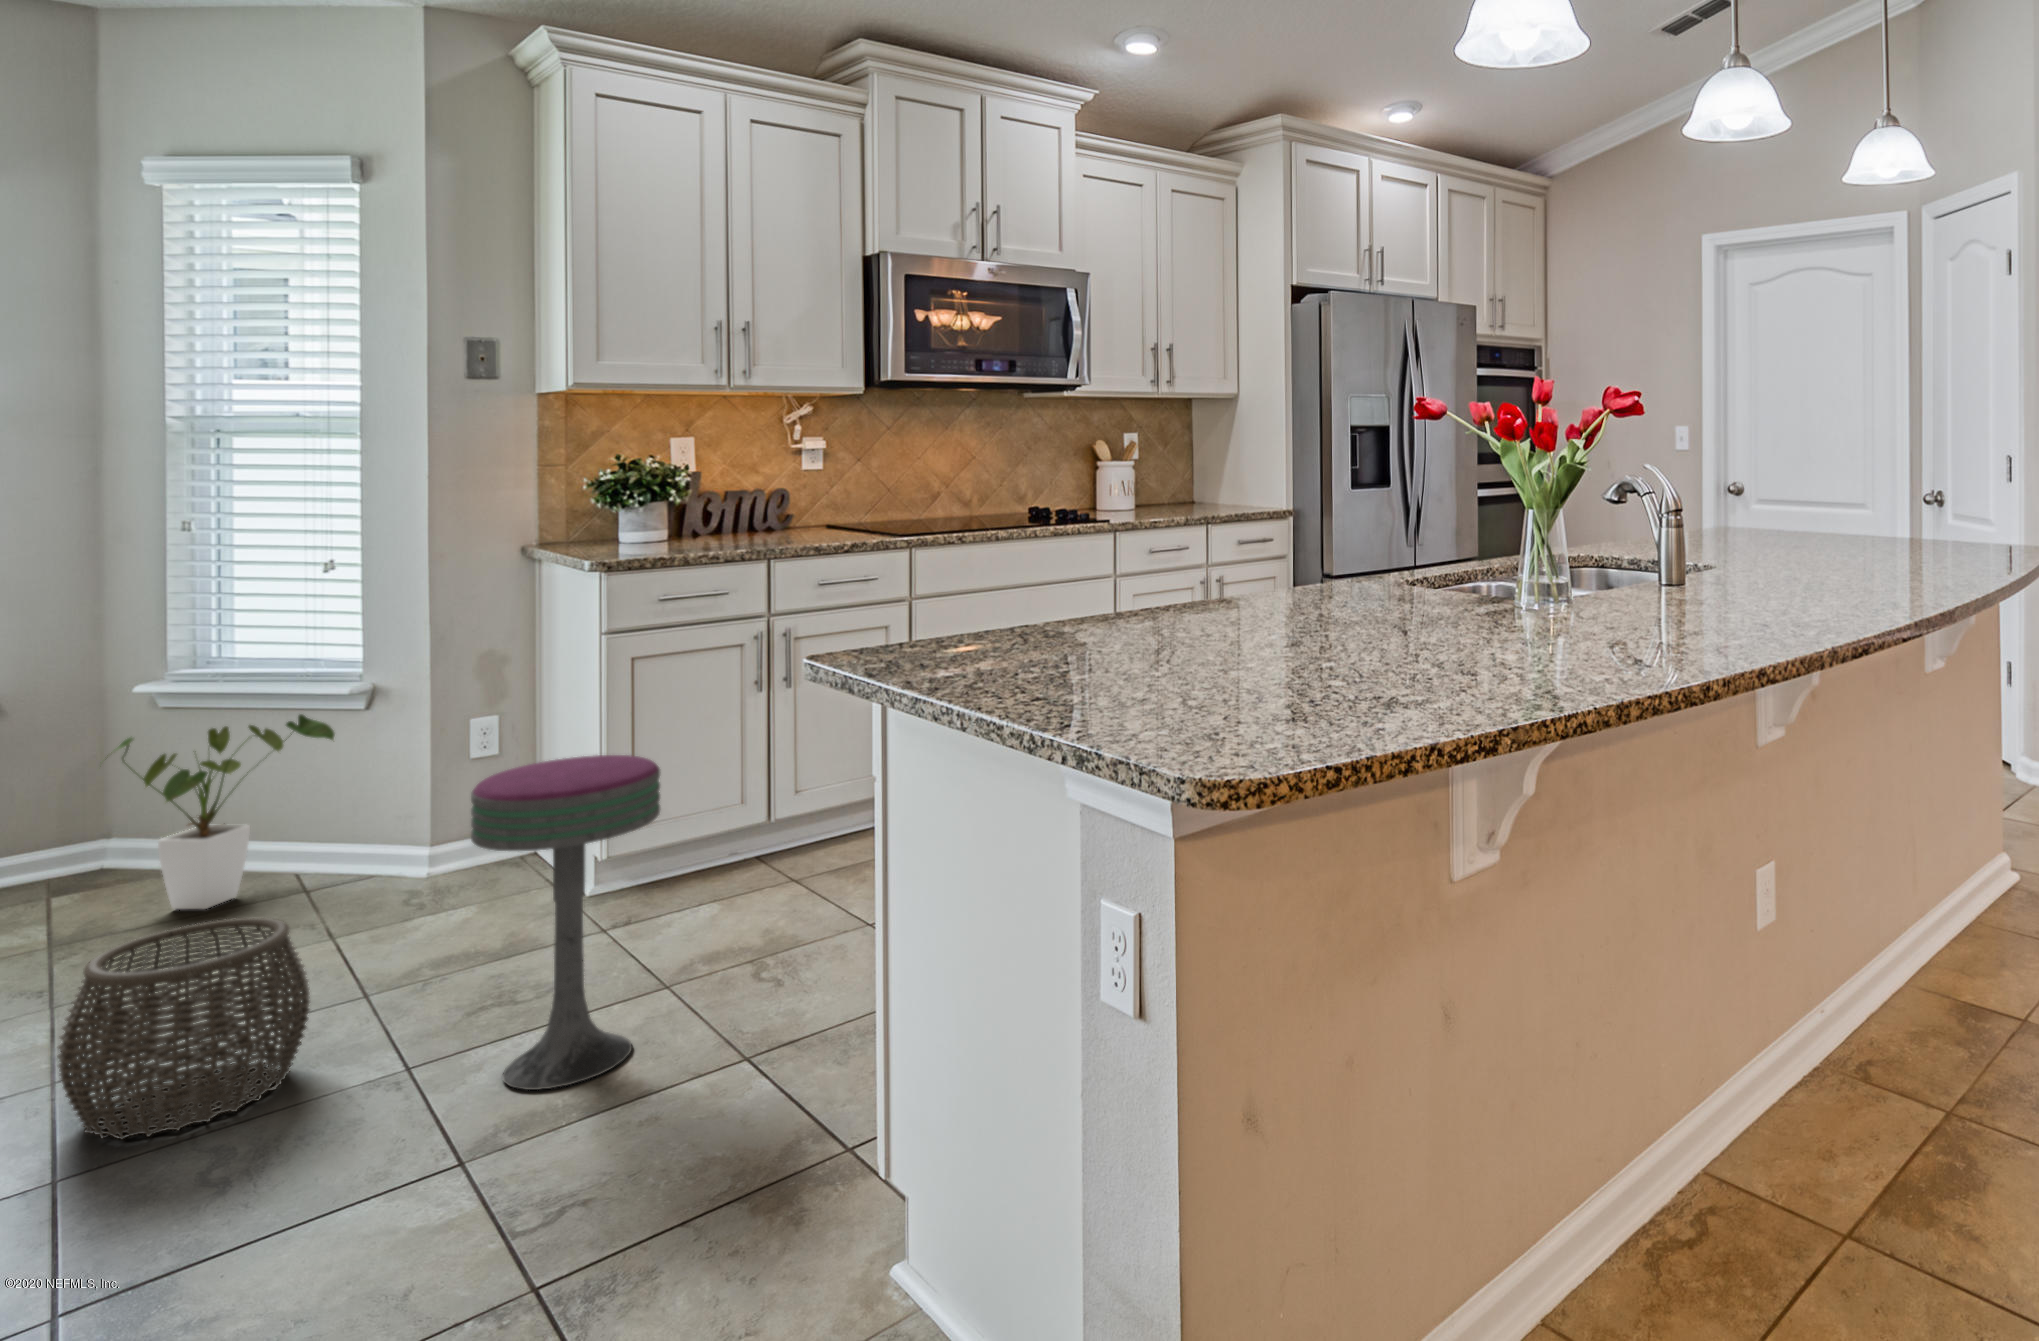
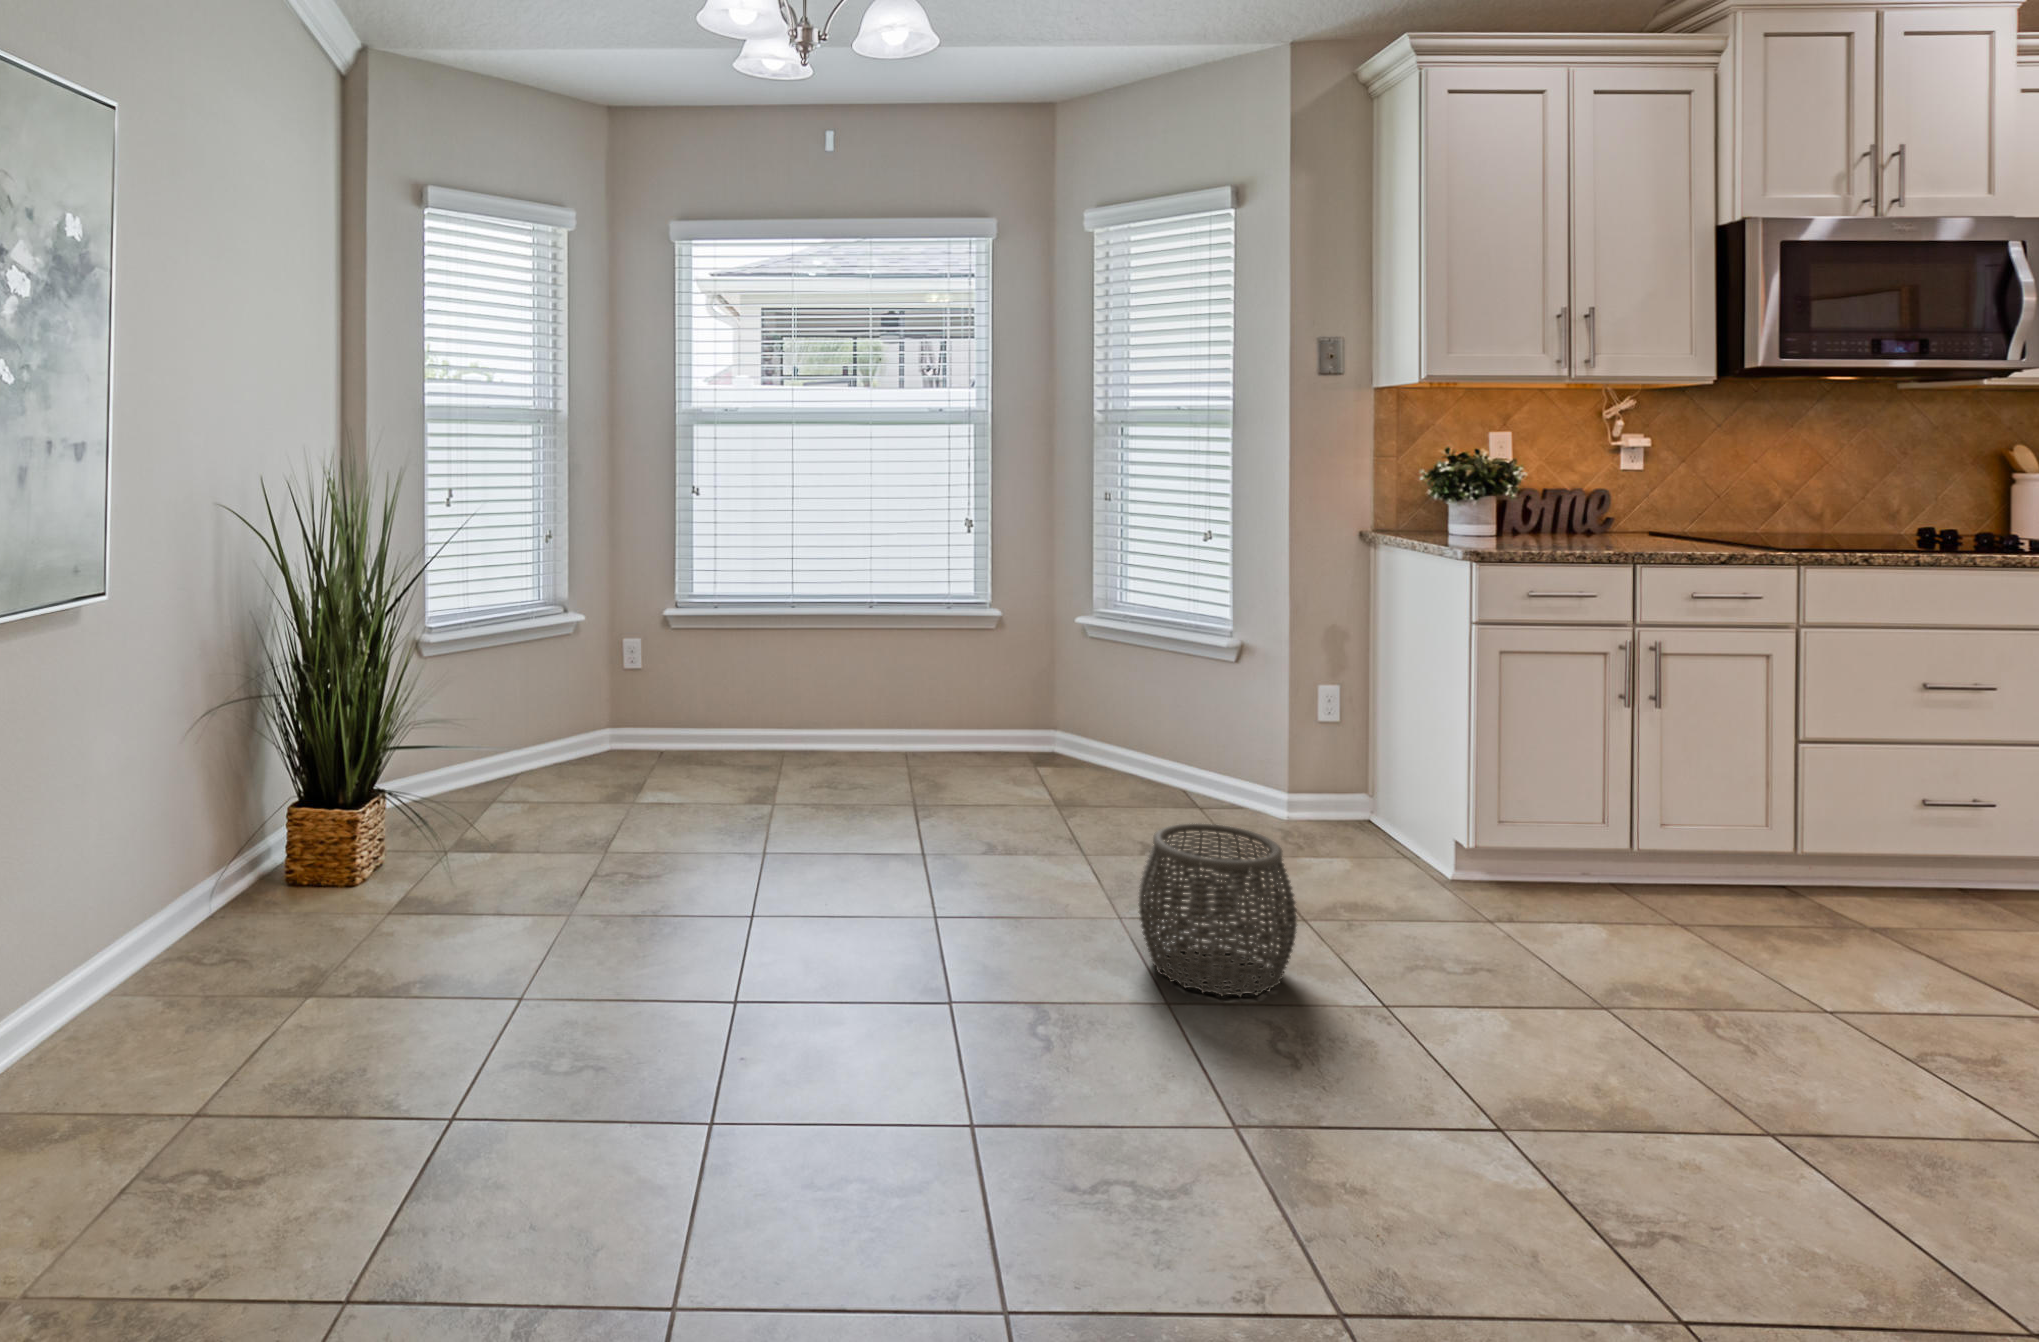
house plant: present [100,714,335,909] -> none [1078,658,1216,803]
bar stool: present [471,755,660,1090] -> none [1451,745,1641,1089]

